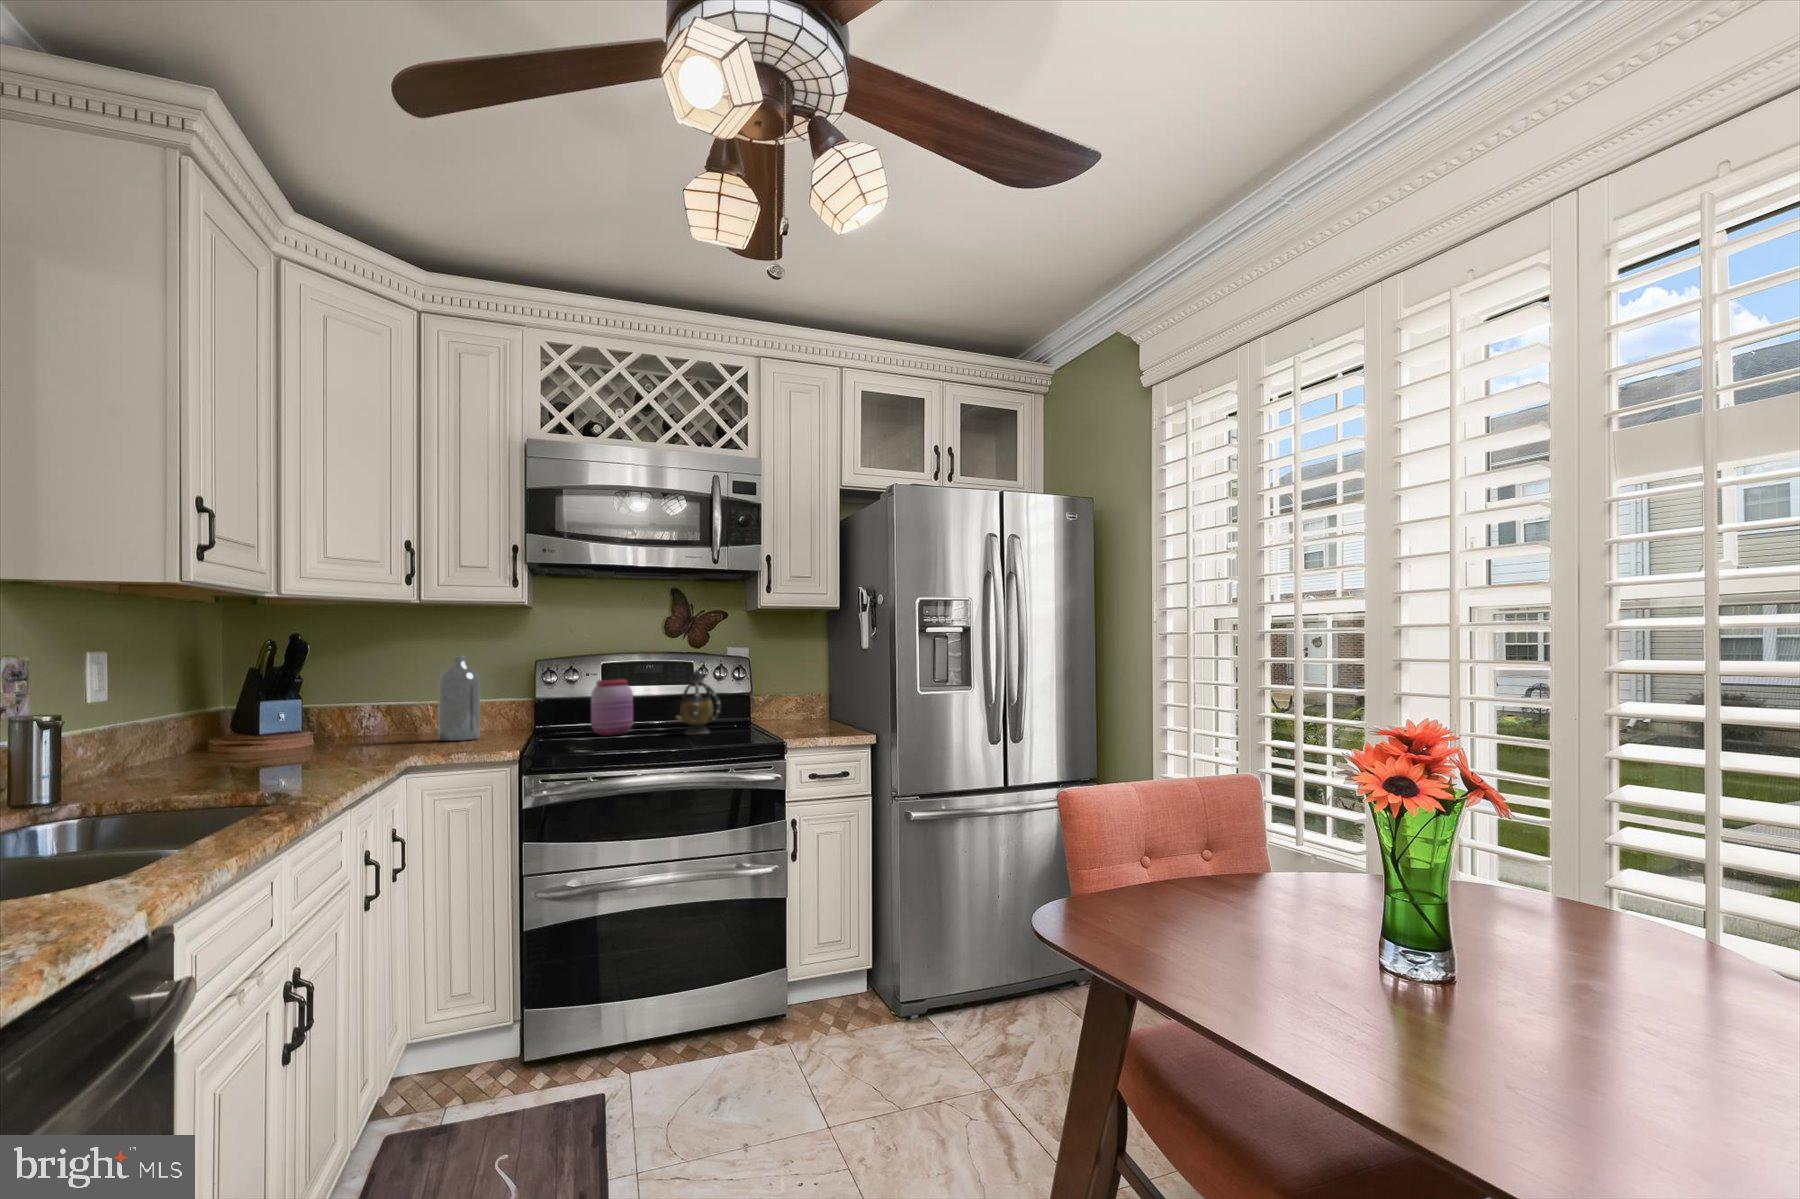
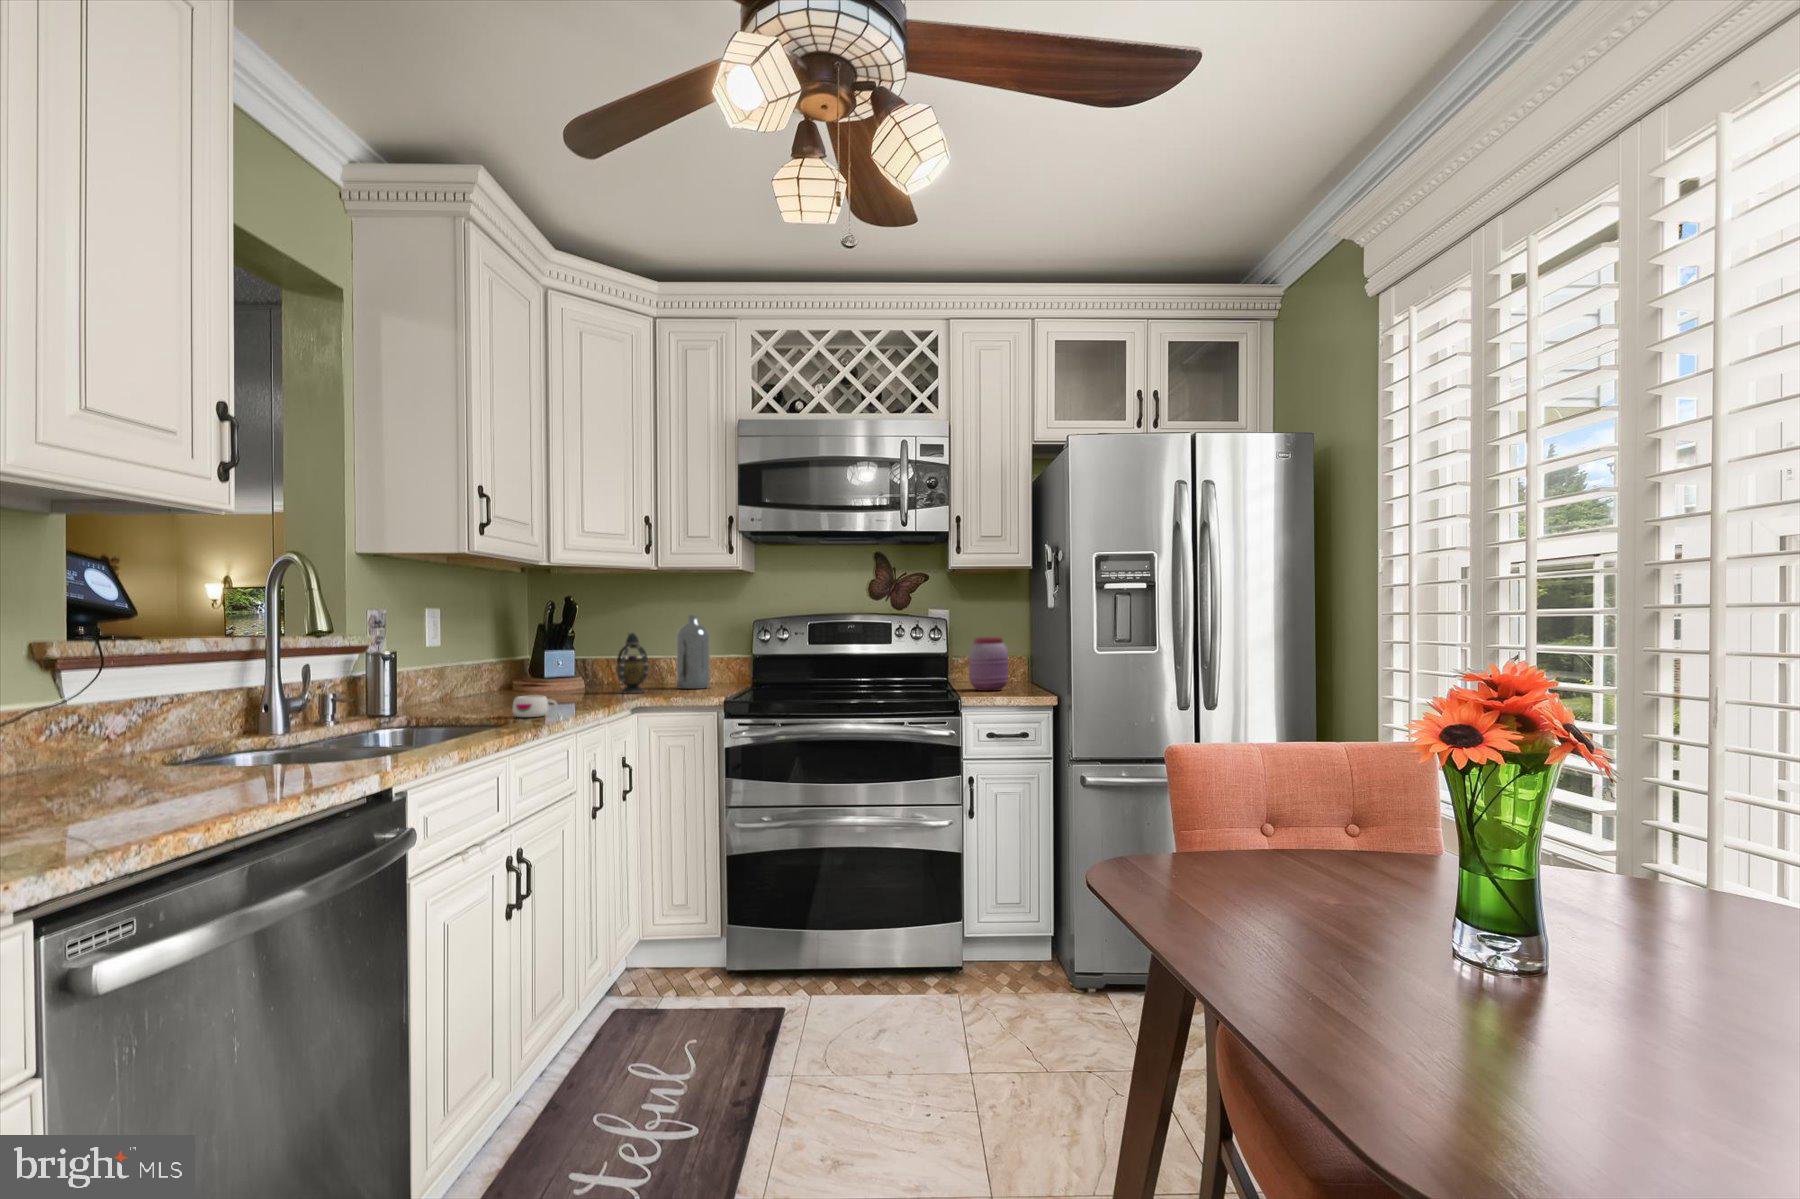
teapot: present [676,670,721,734] -> present [616,633,649,693]
jar: present [591,679,633,736] -> present [969,637,1008,691]
mug: none [257,761,321,789] -> present [513,695,557,717]

